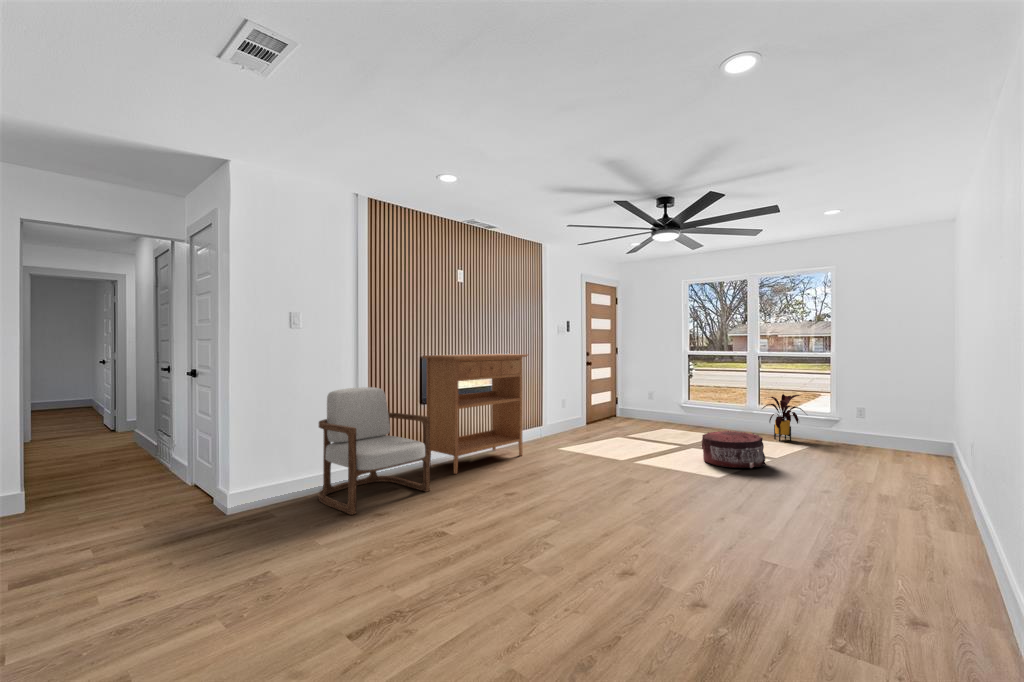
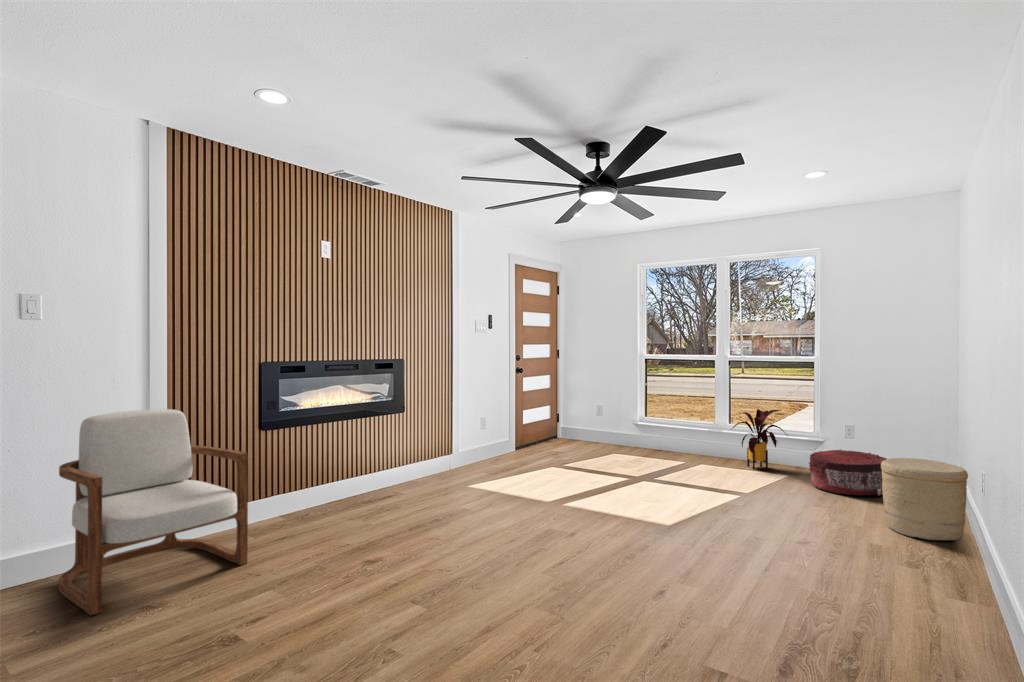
console table: present [423,354,528,474] -> none [260,358,423,532]
woven basket: none [883,429,952,490] -> present [881,458,968,540]
pouf: present [702,431,766,468] -> present [809,450,887,496]

